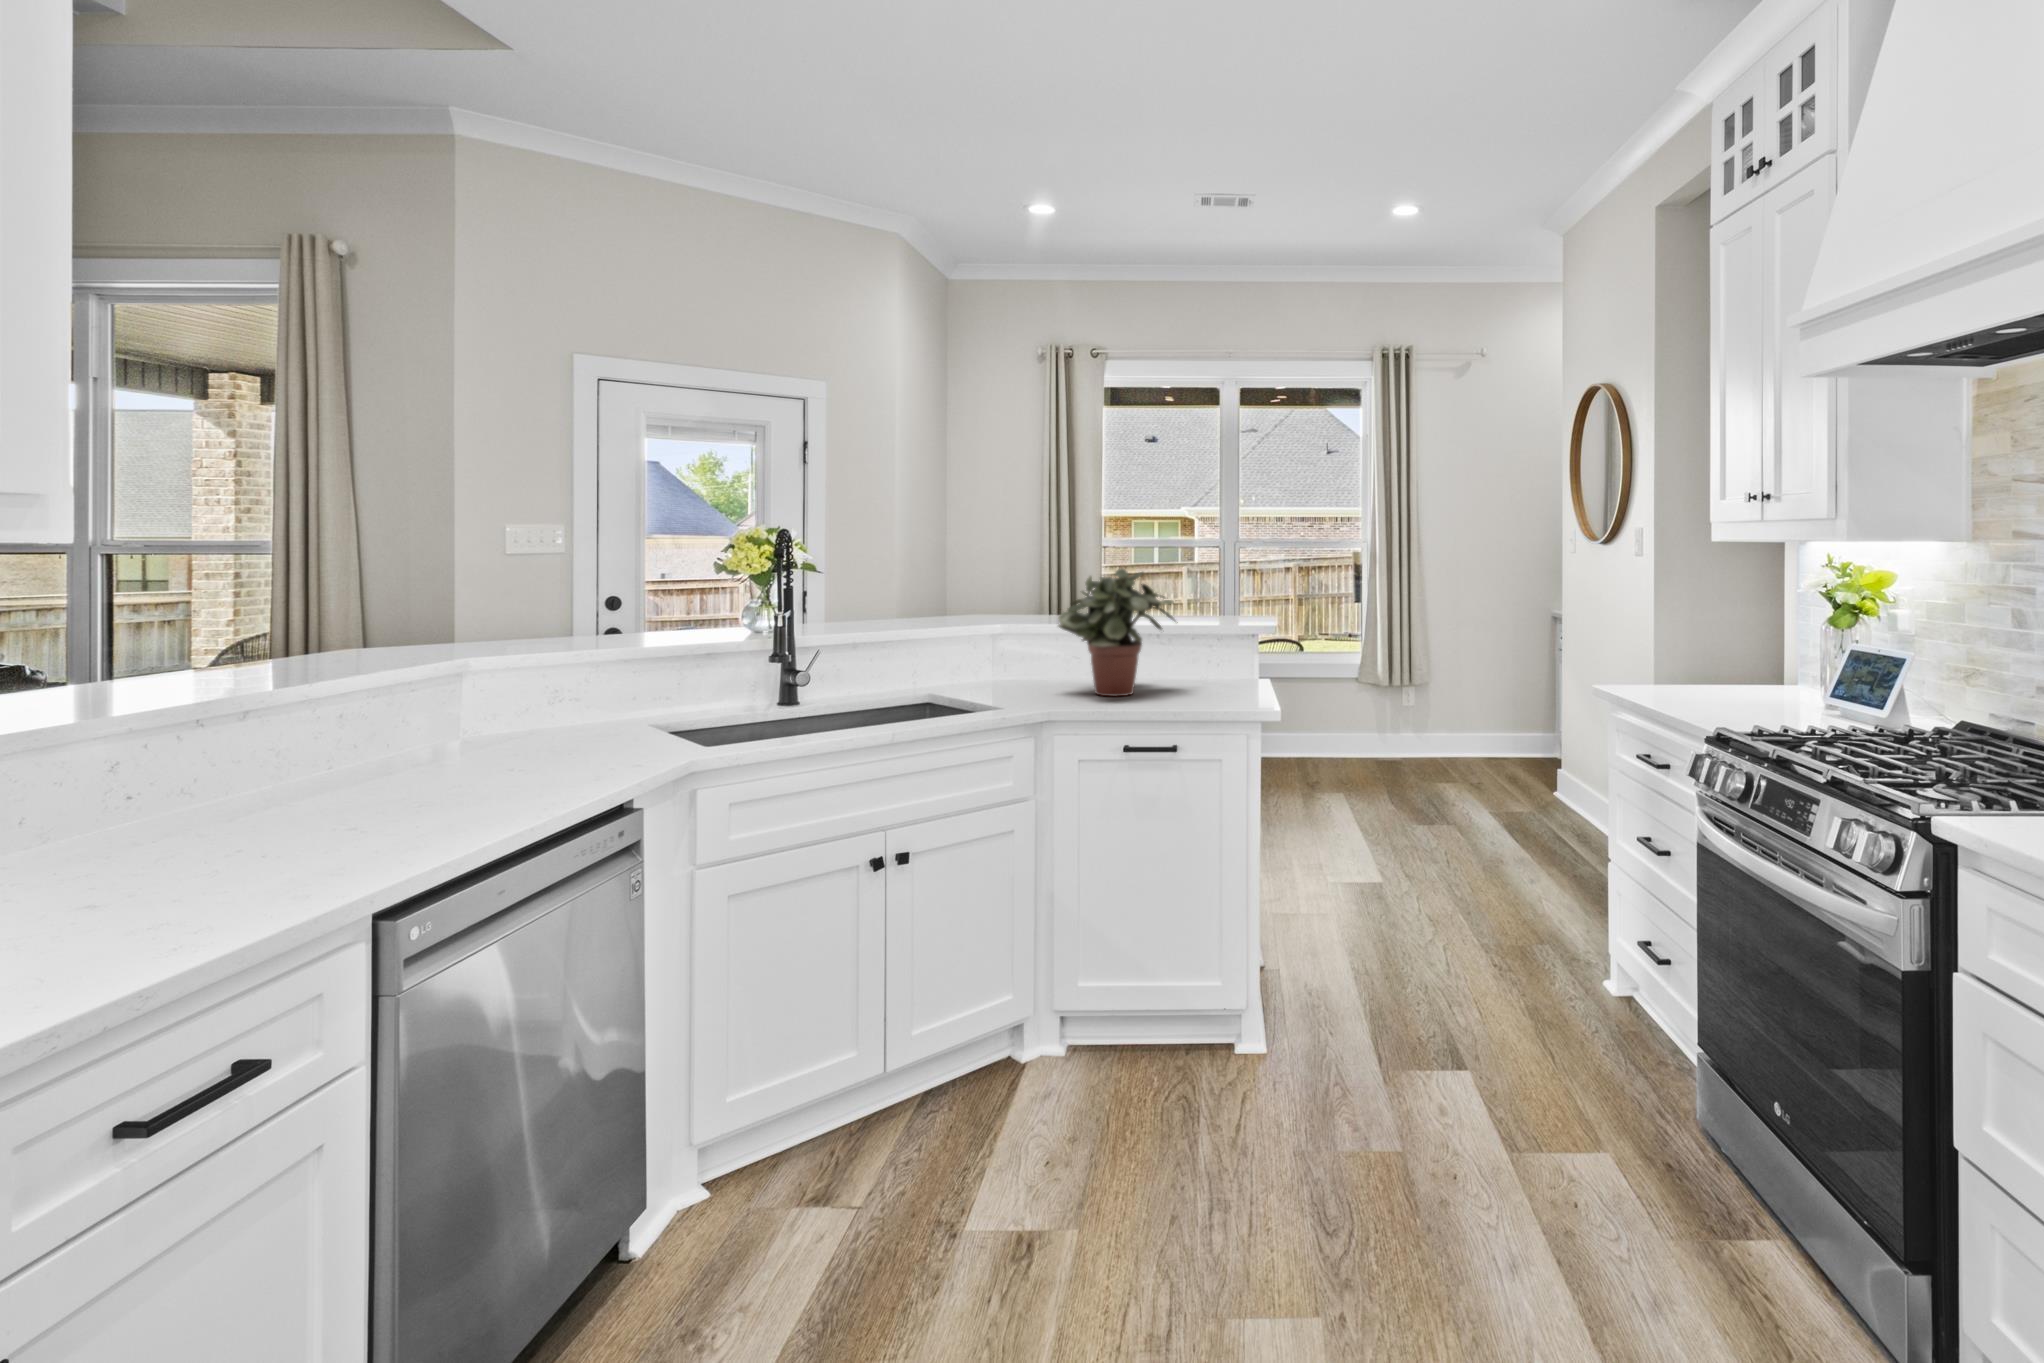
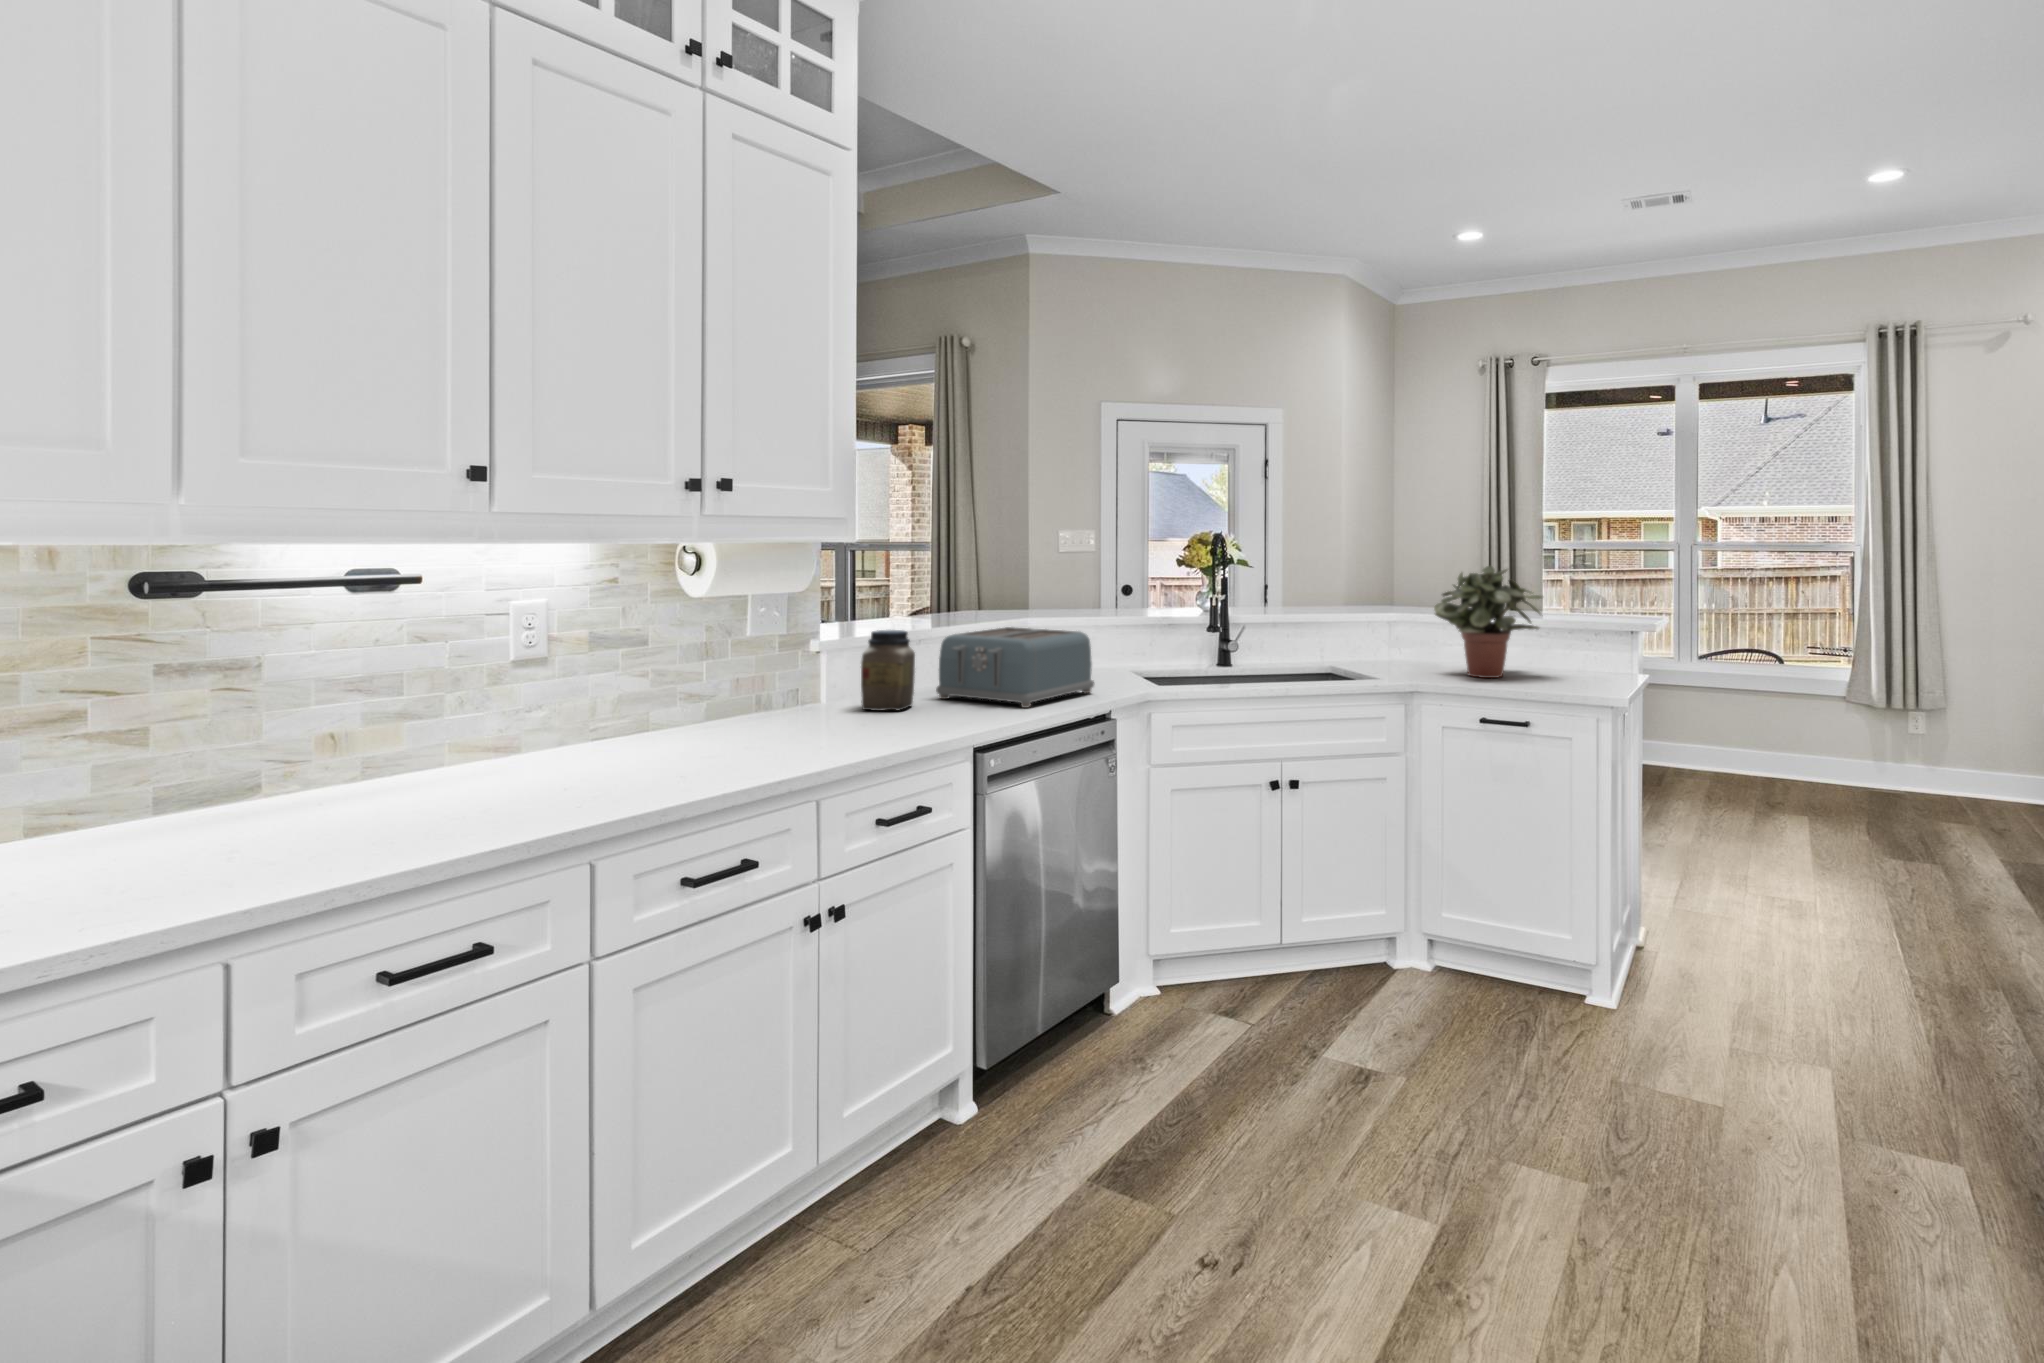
toaster: none [281,679,602,818] -> present [936,627,1094,708]
jar: none [88,706,231,870] -> present [861,630,915,711]

